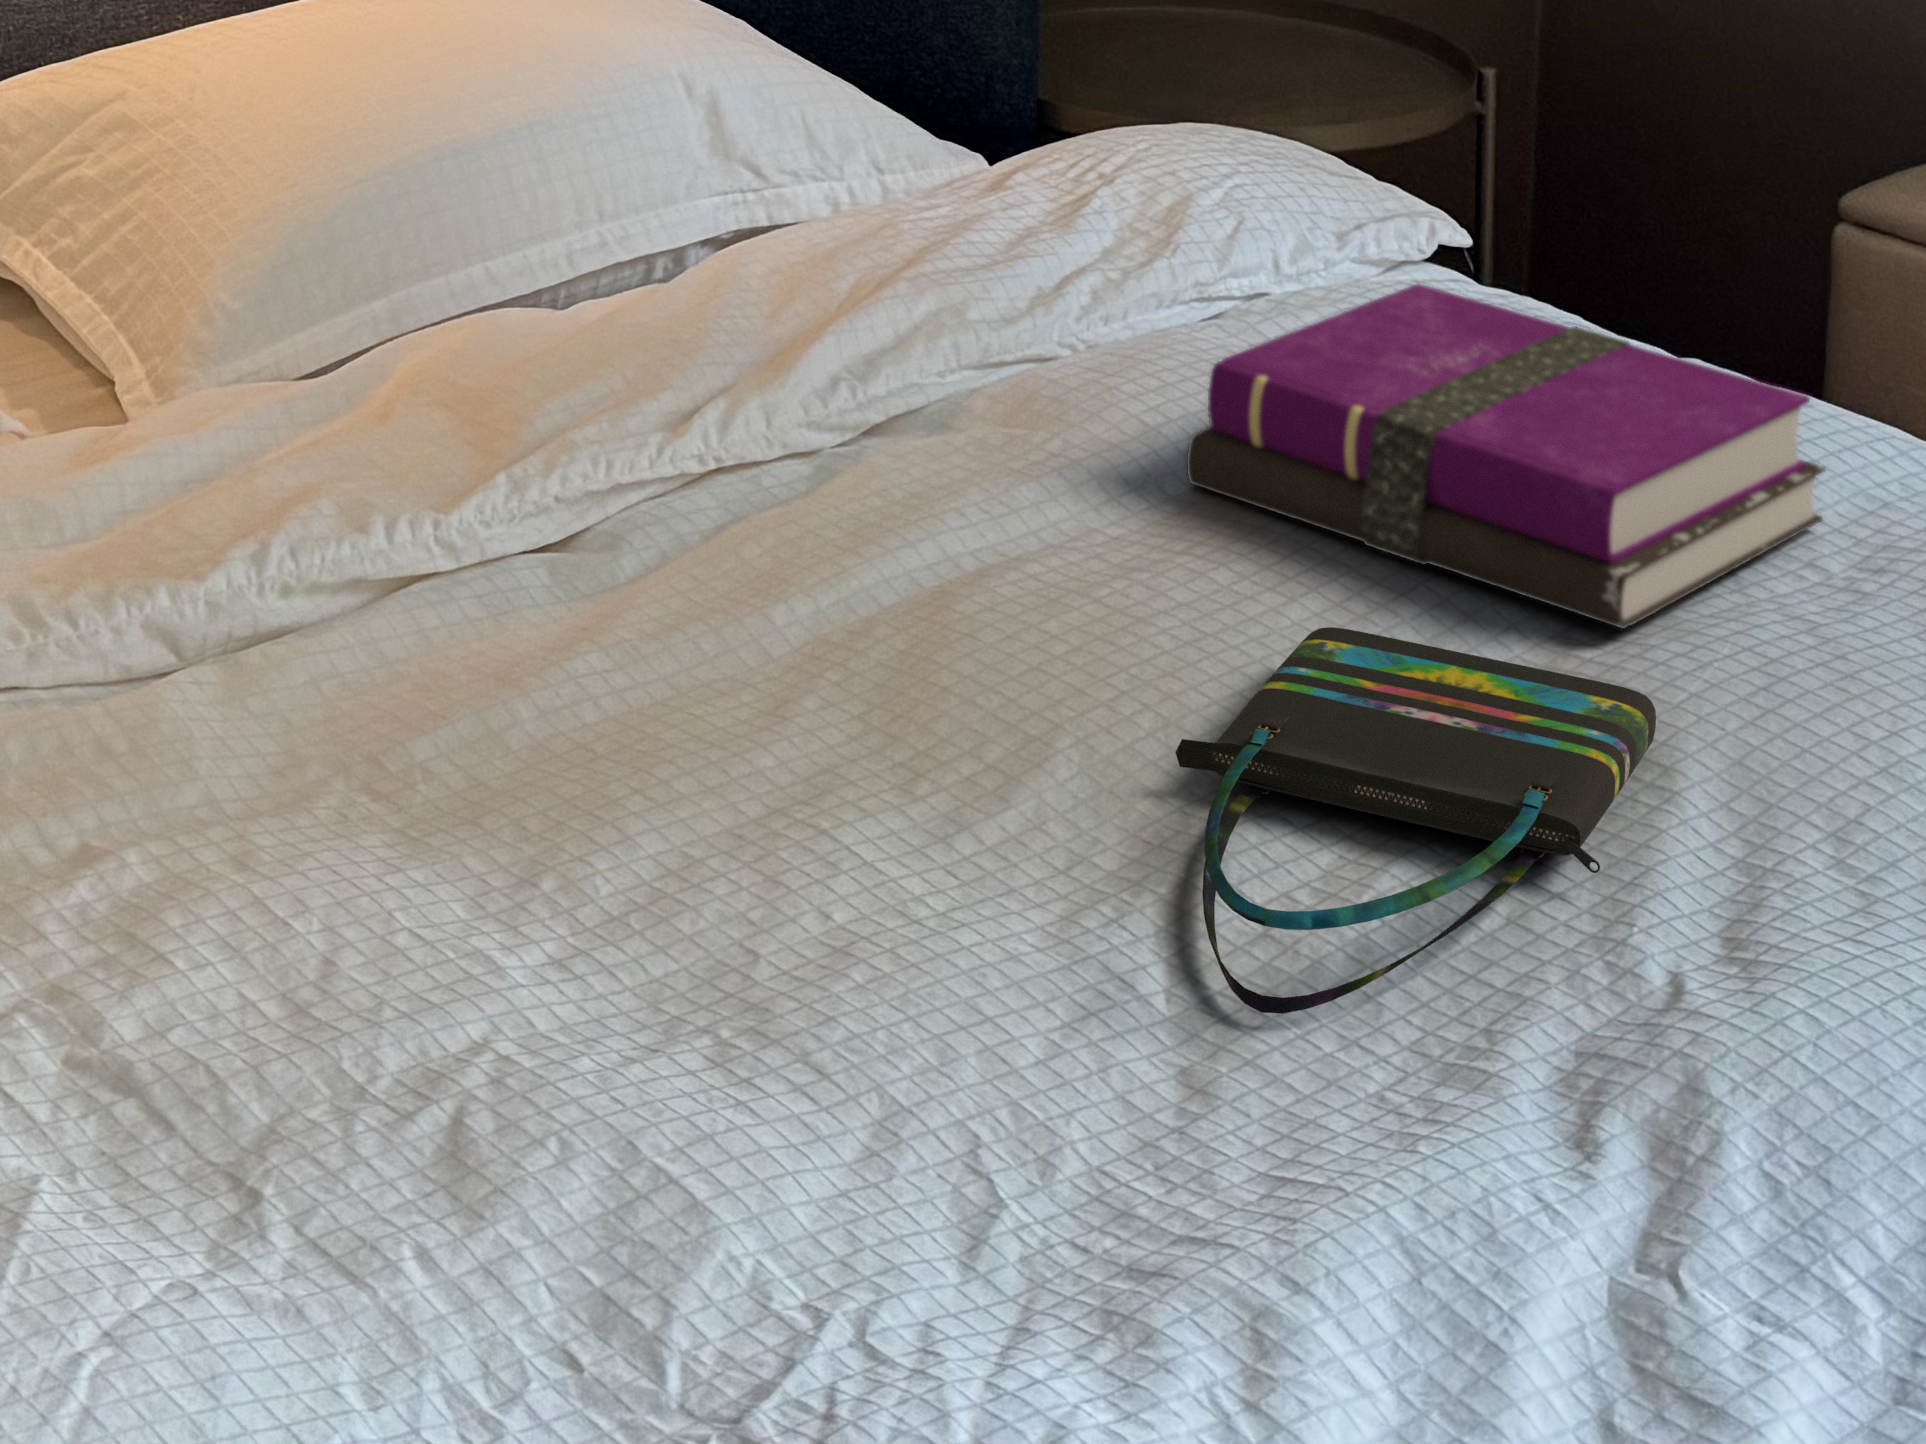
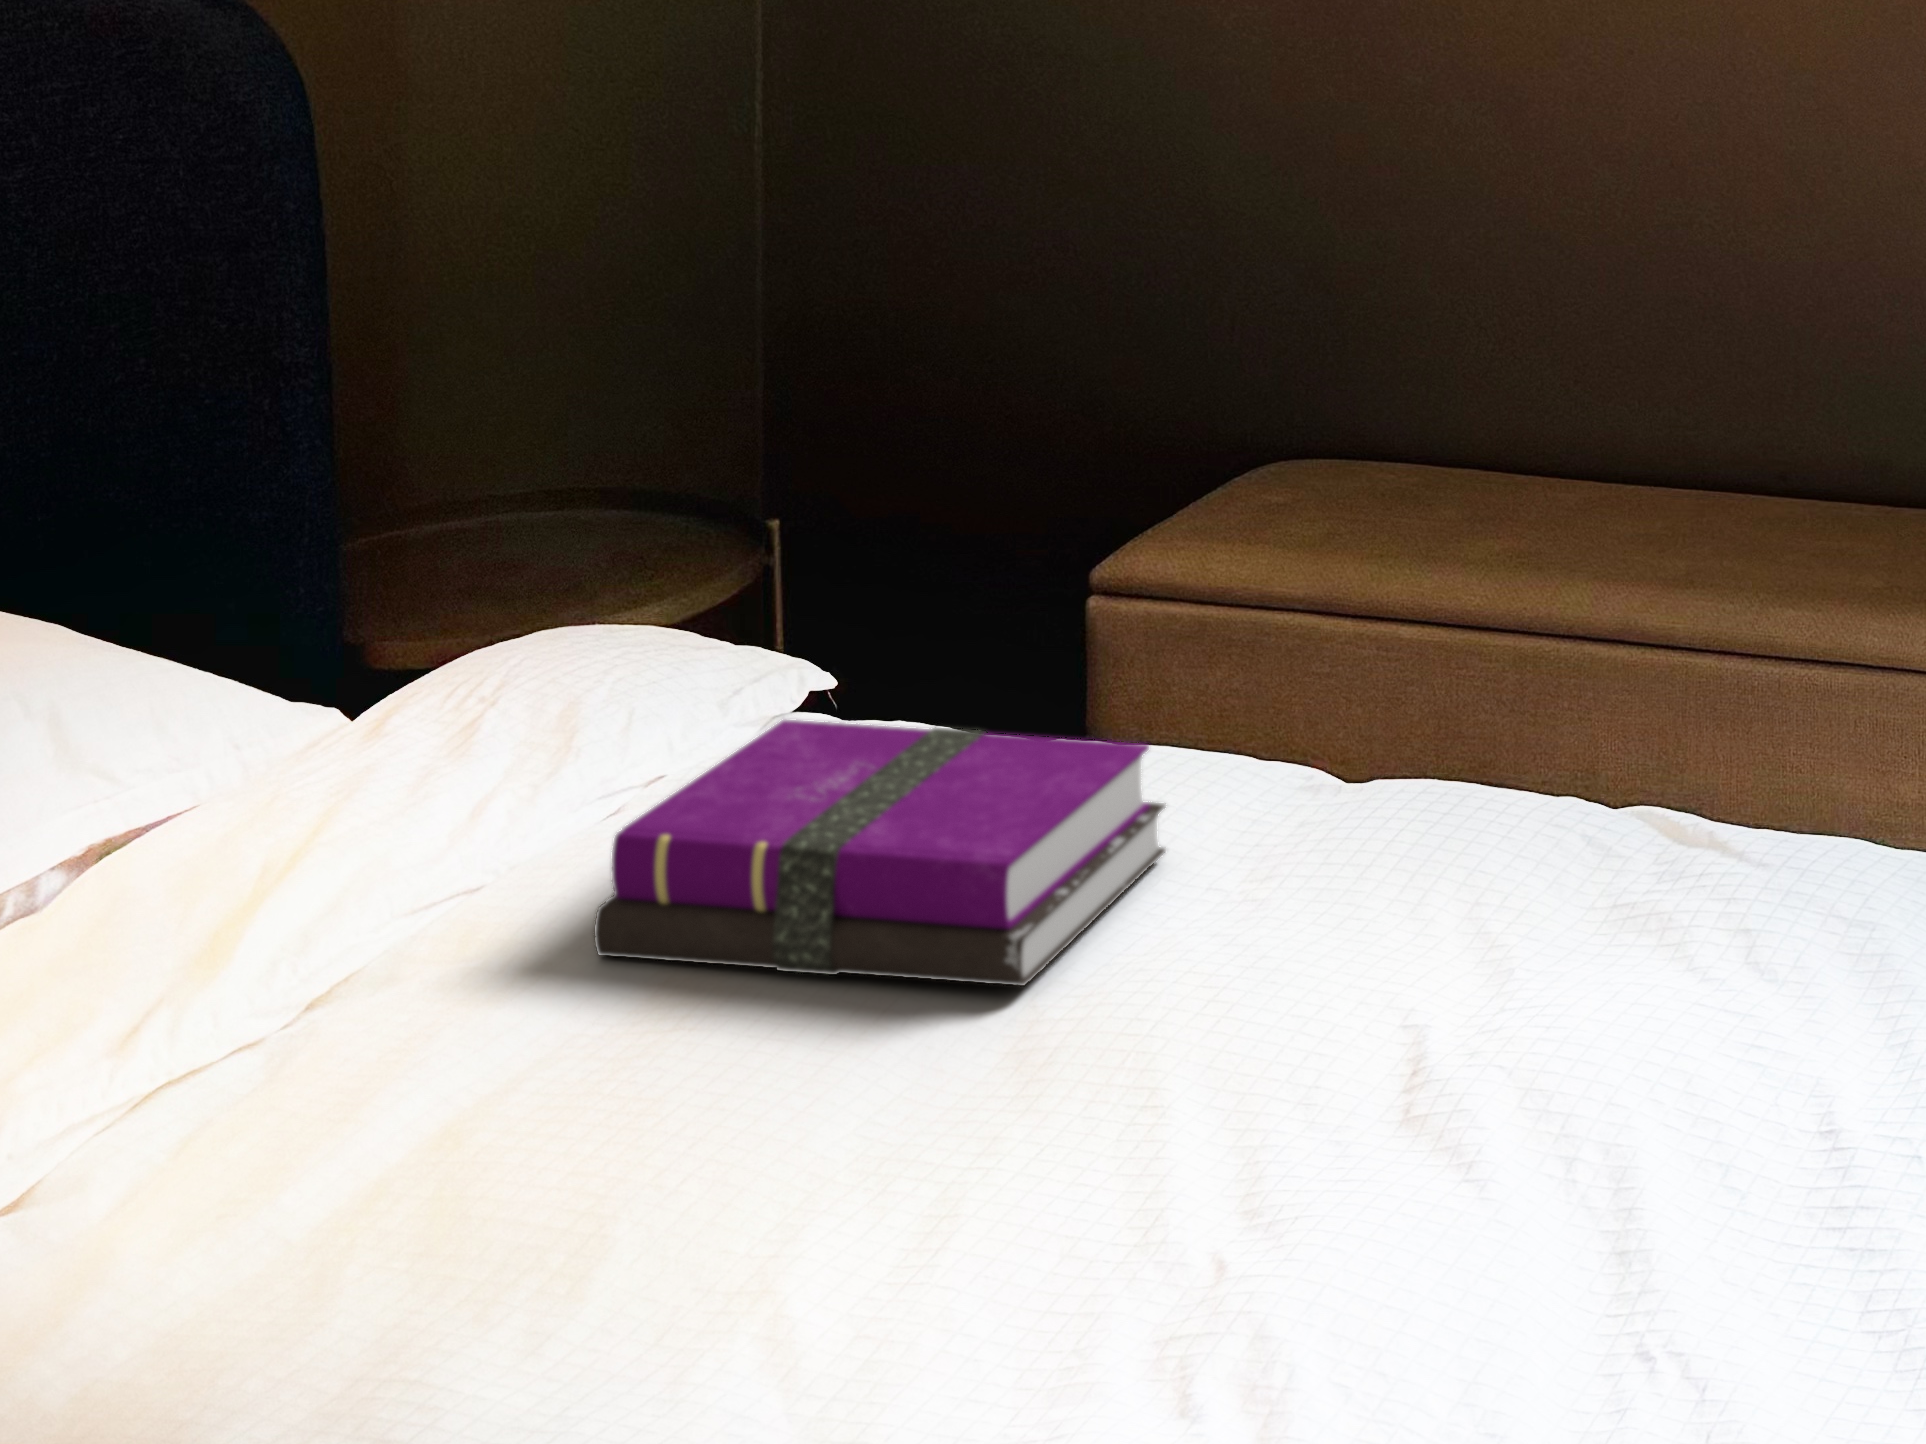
tote bag: present [1175,627,1656,1014] -> none [658,1034,1073,1405]

